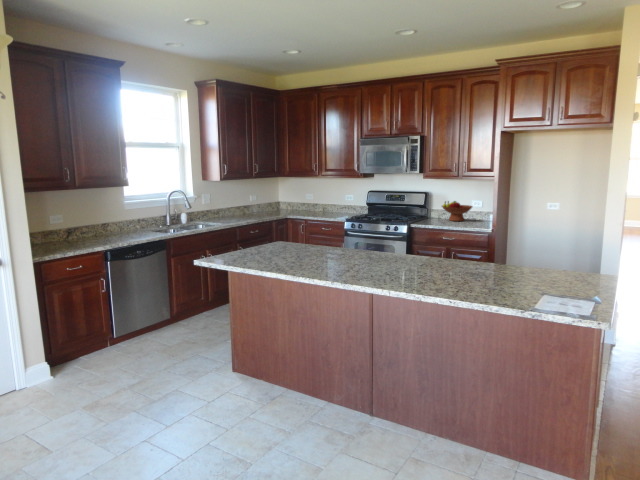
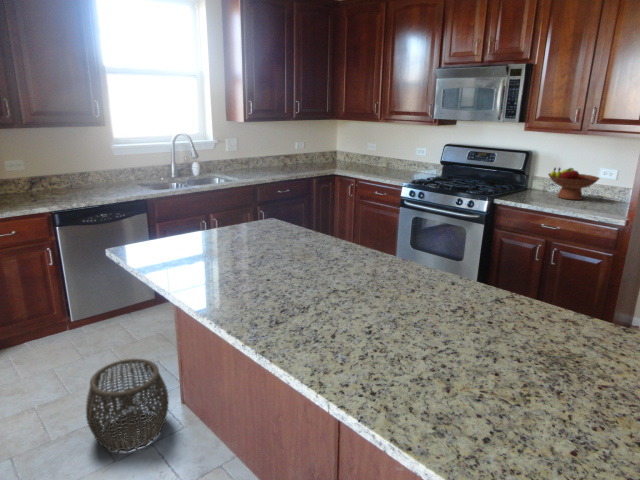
woven basket: none [179,340,235,400] -> present [86,359,169,451]

